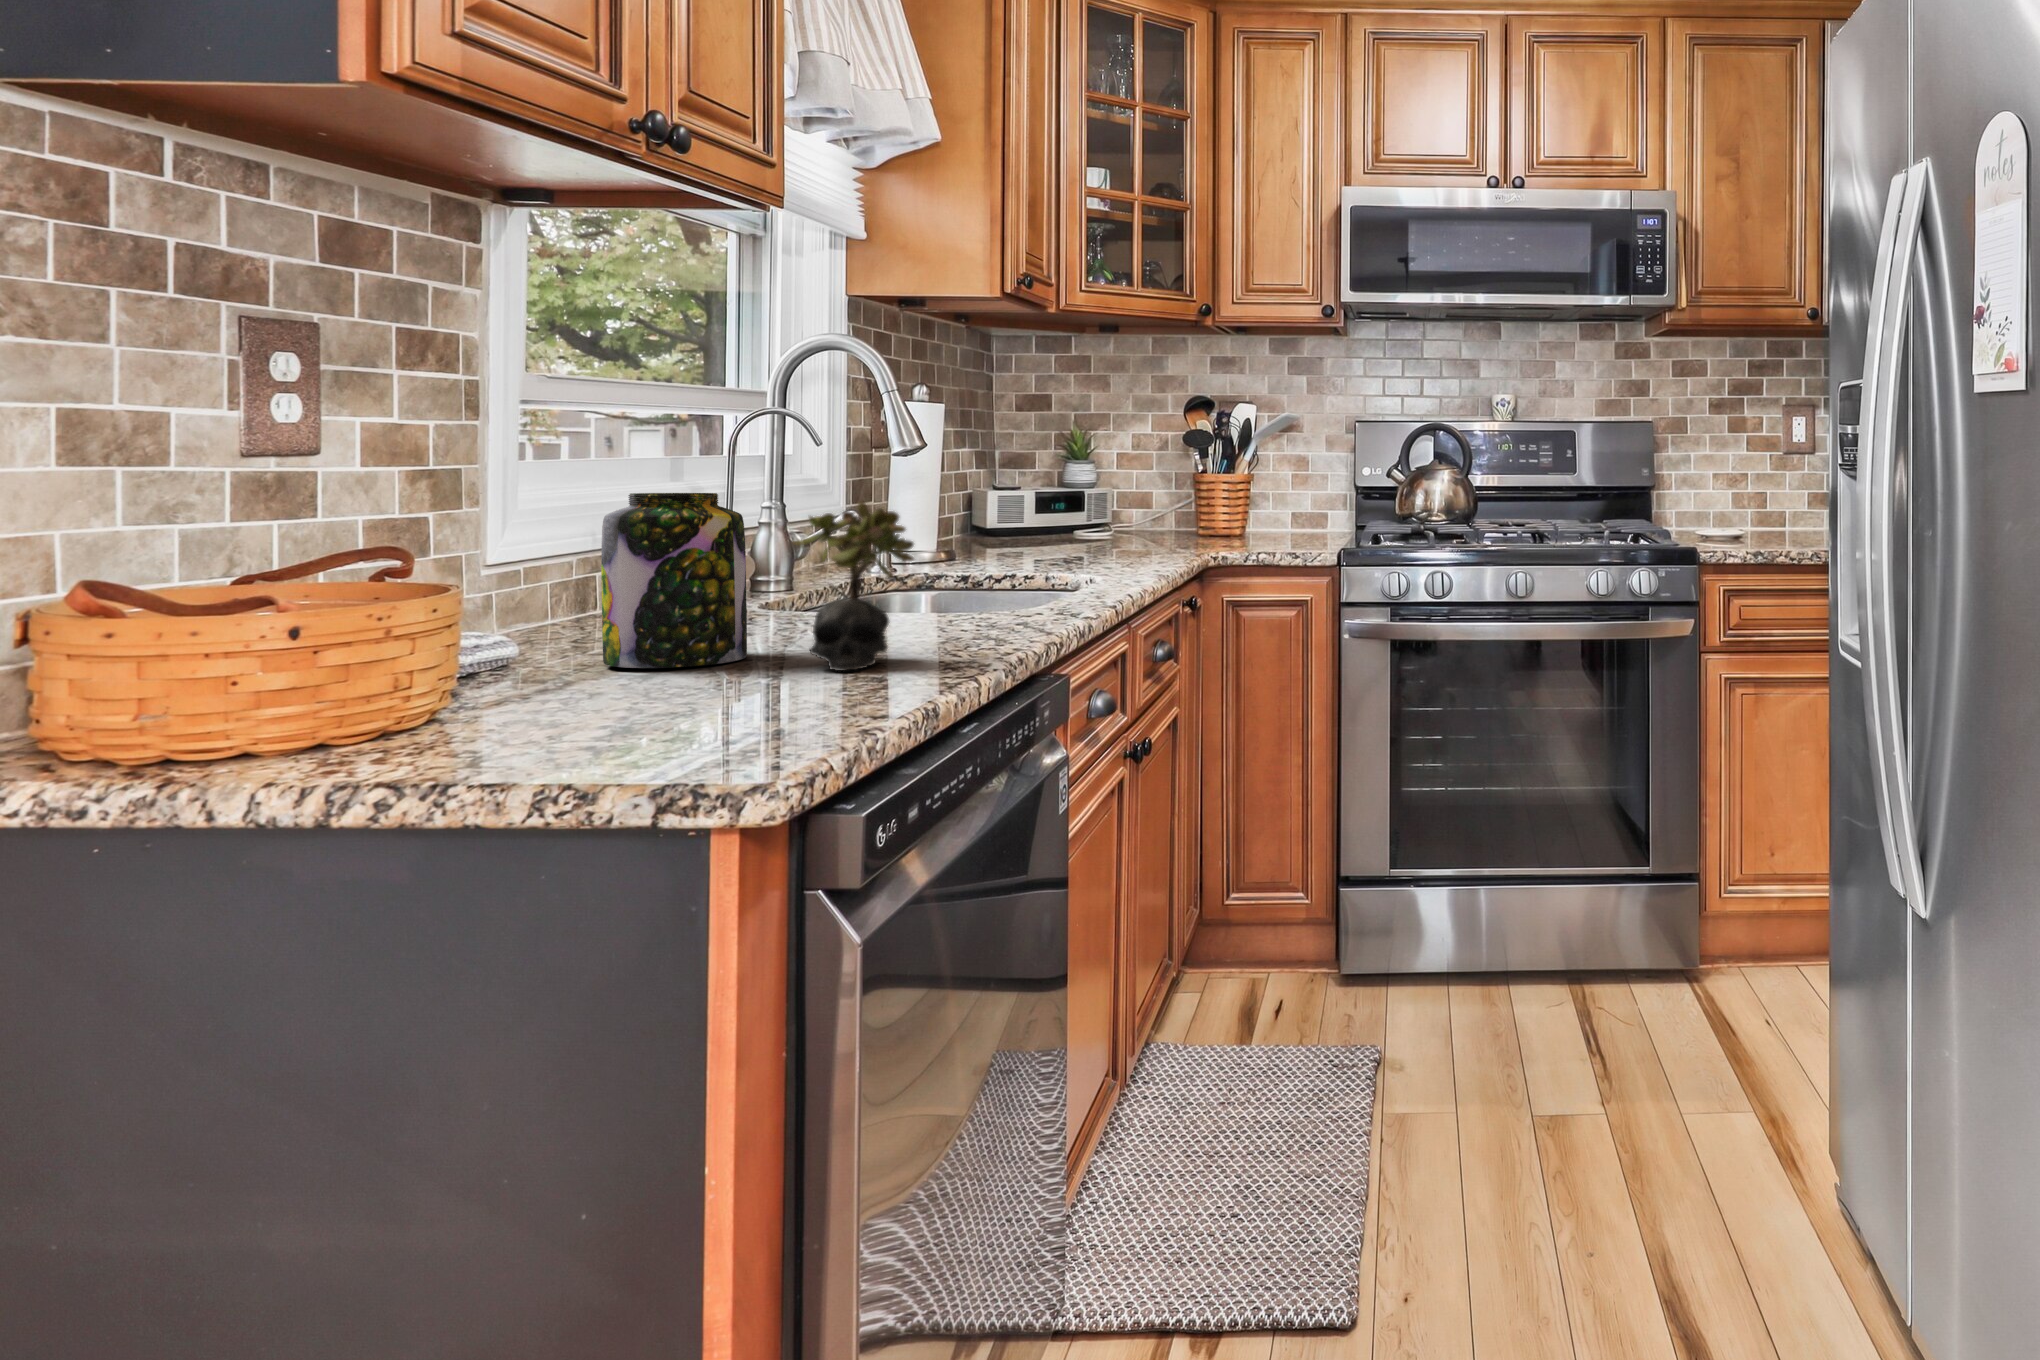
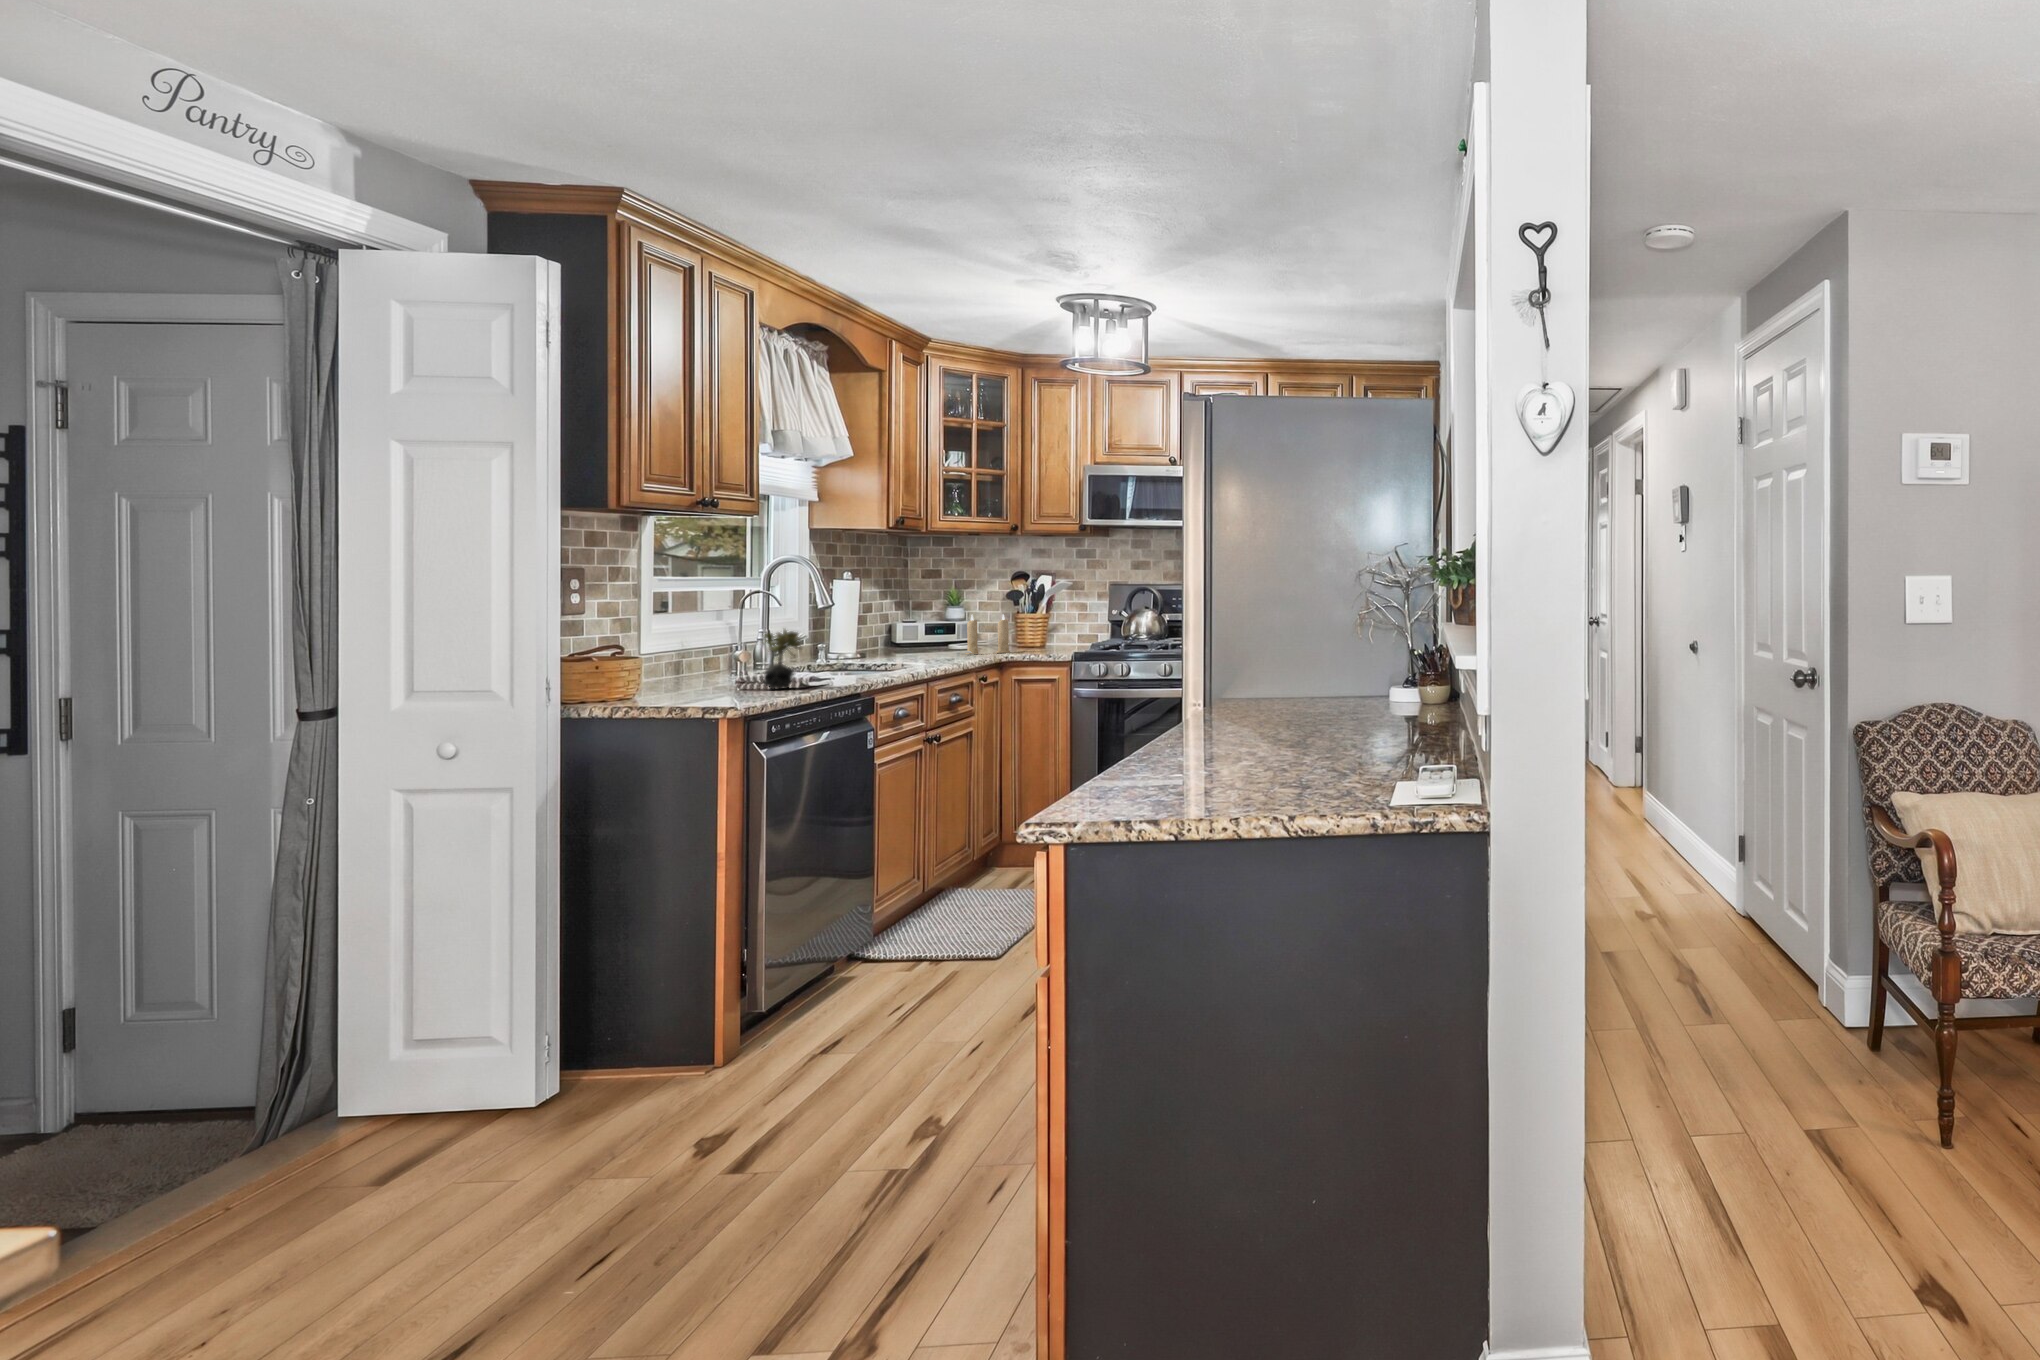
candle: none [1103,470,1178,542] -> present [965,614,1010,654]
jar: present [601,493,747,668] -> none [687,626,742,691]

